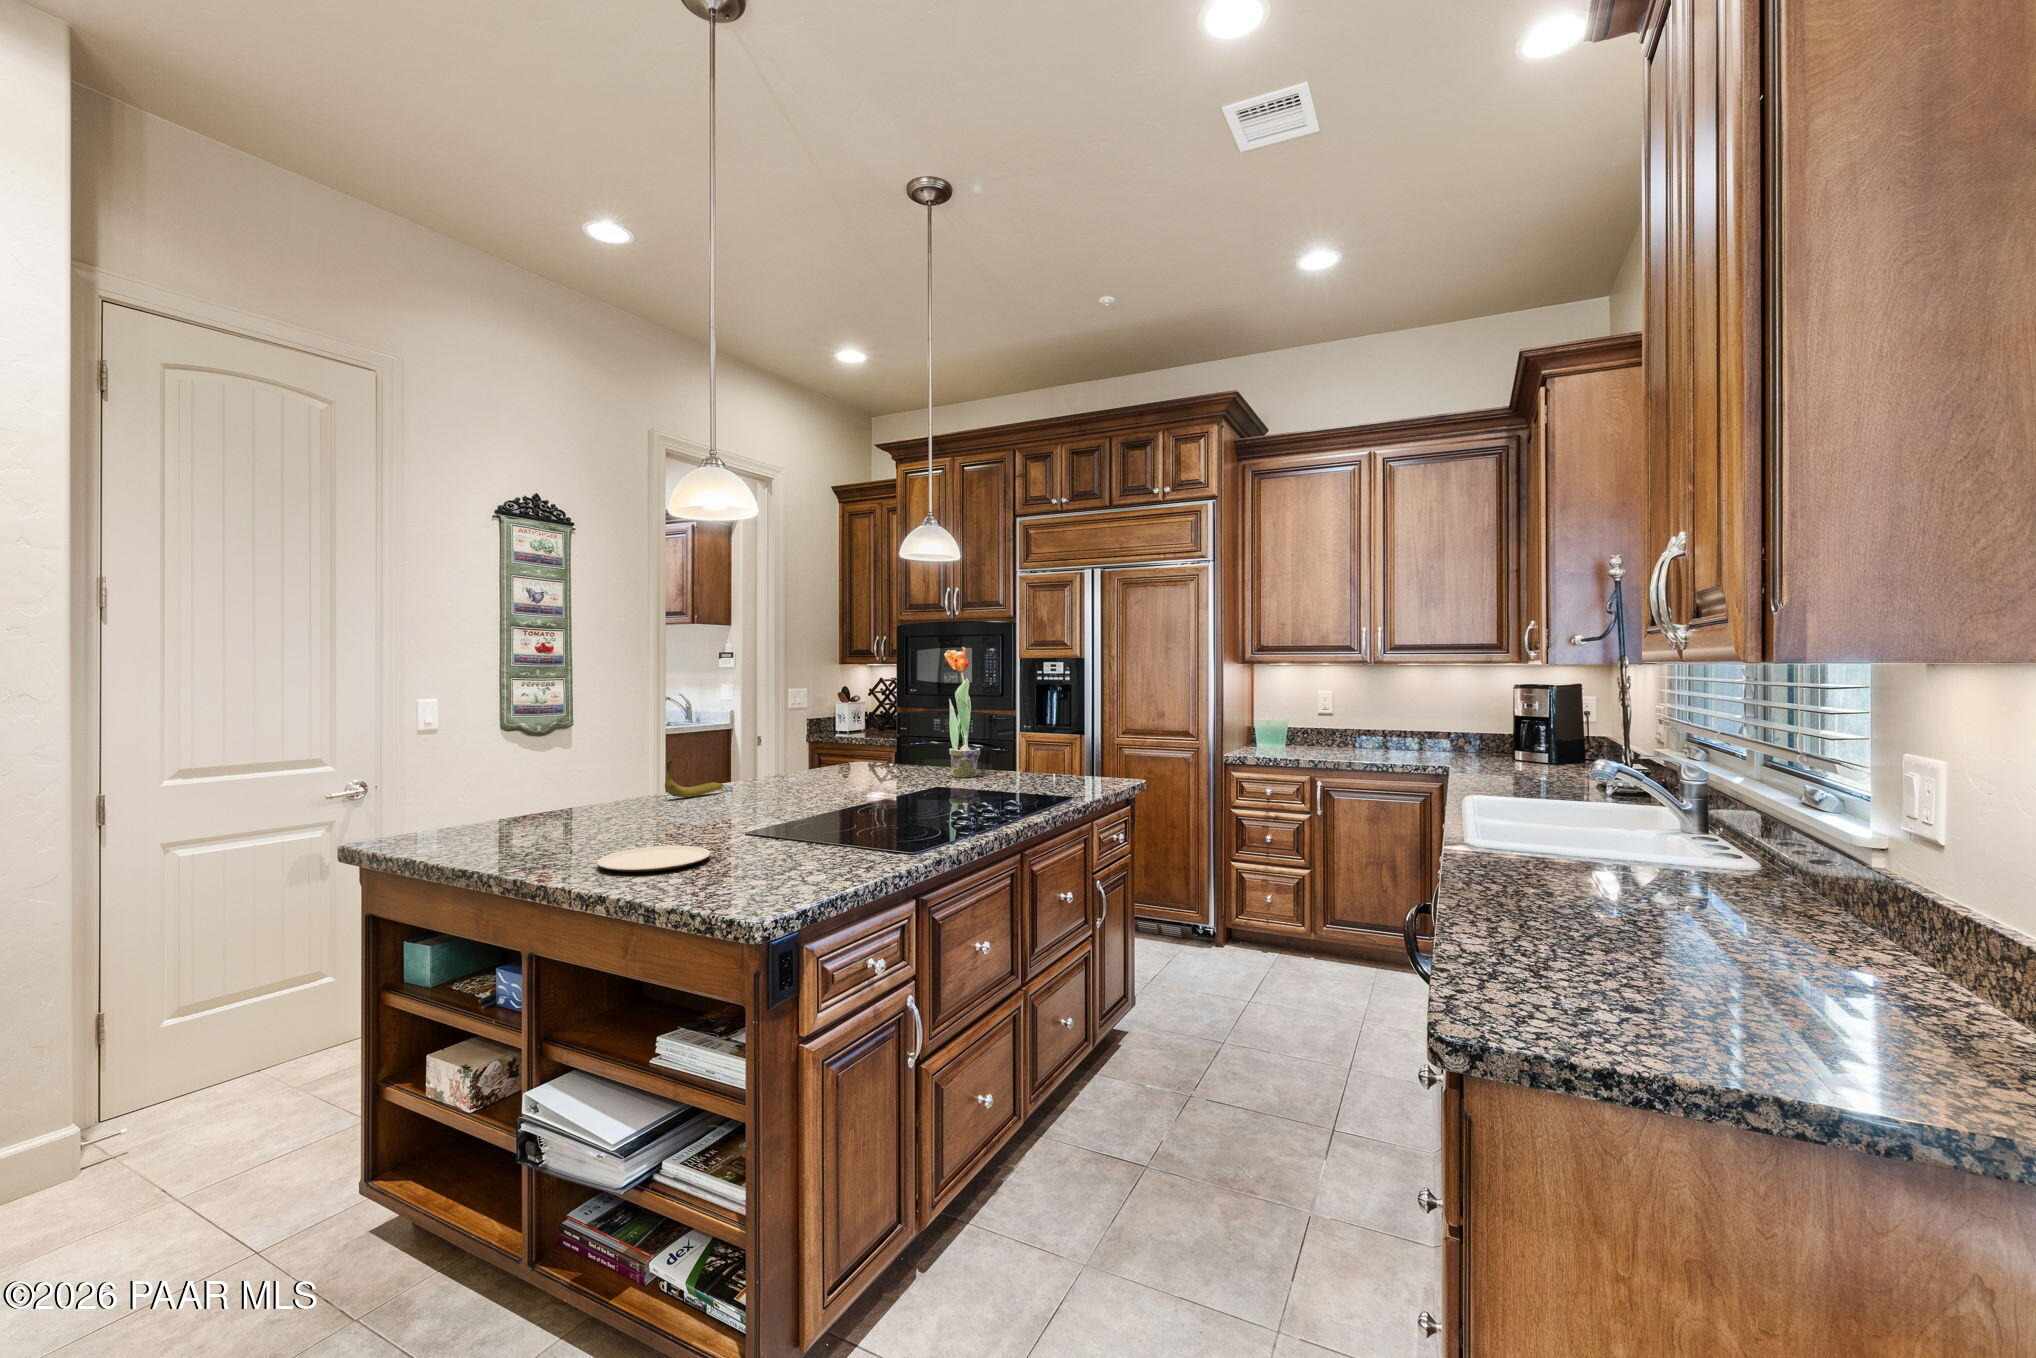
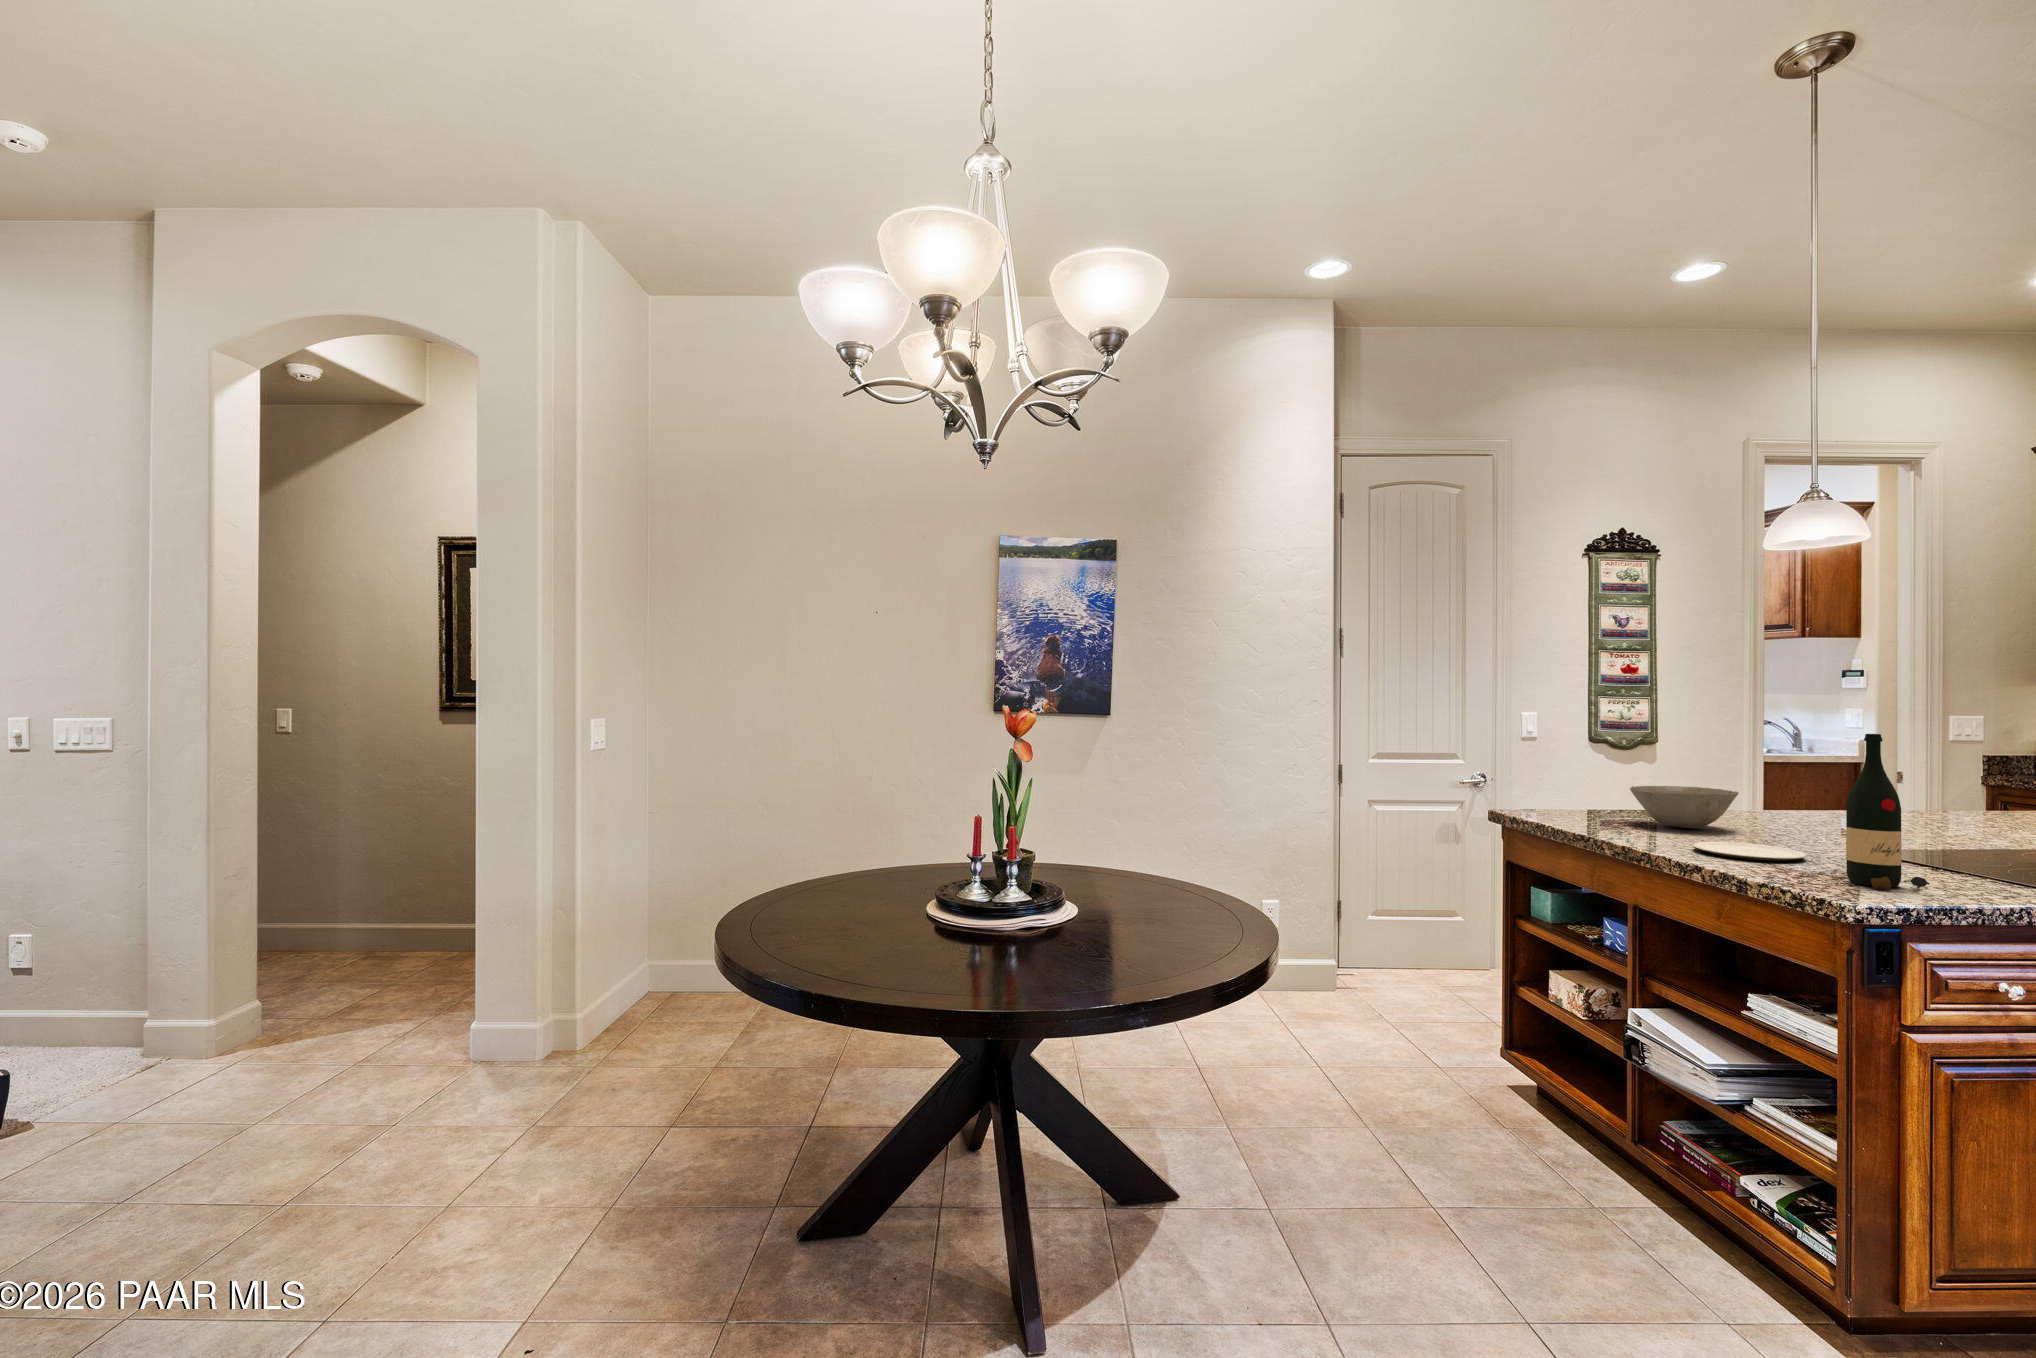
wine bottle: none [750,716,818,888] -> present [1846,734,1930,889]
banana: present [665,760,723,797] -> none [1760,777,1831,817]
bowl: none [529,781,646,833] -> present [1630,786,1739,828]

